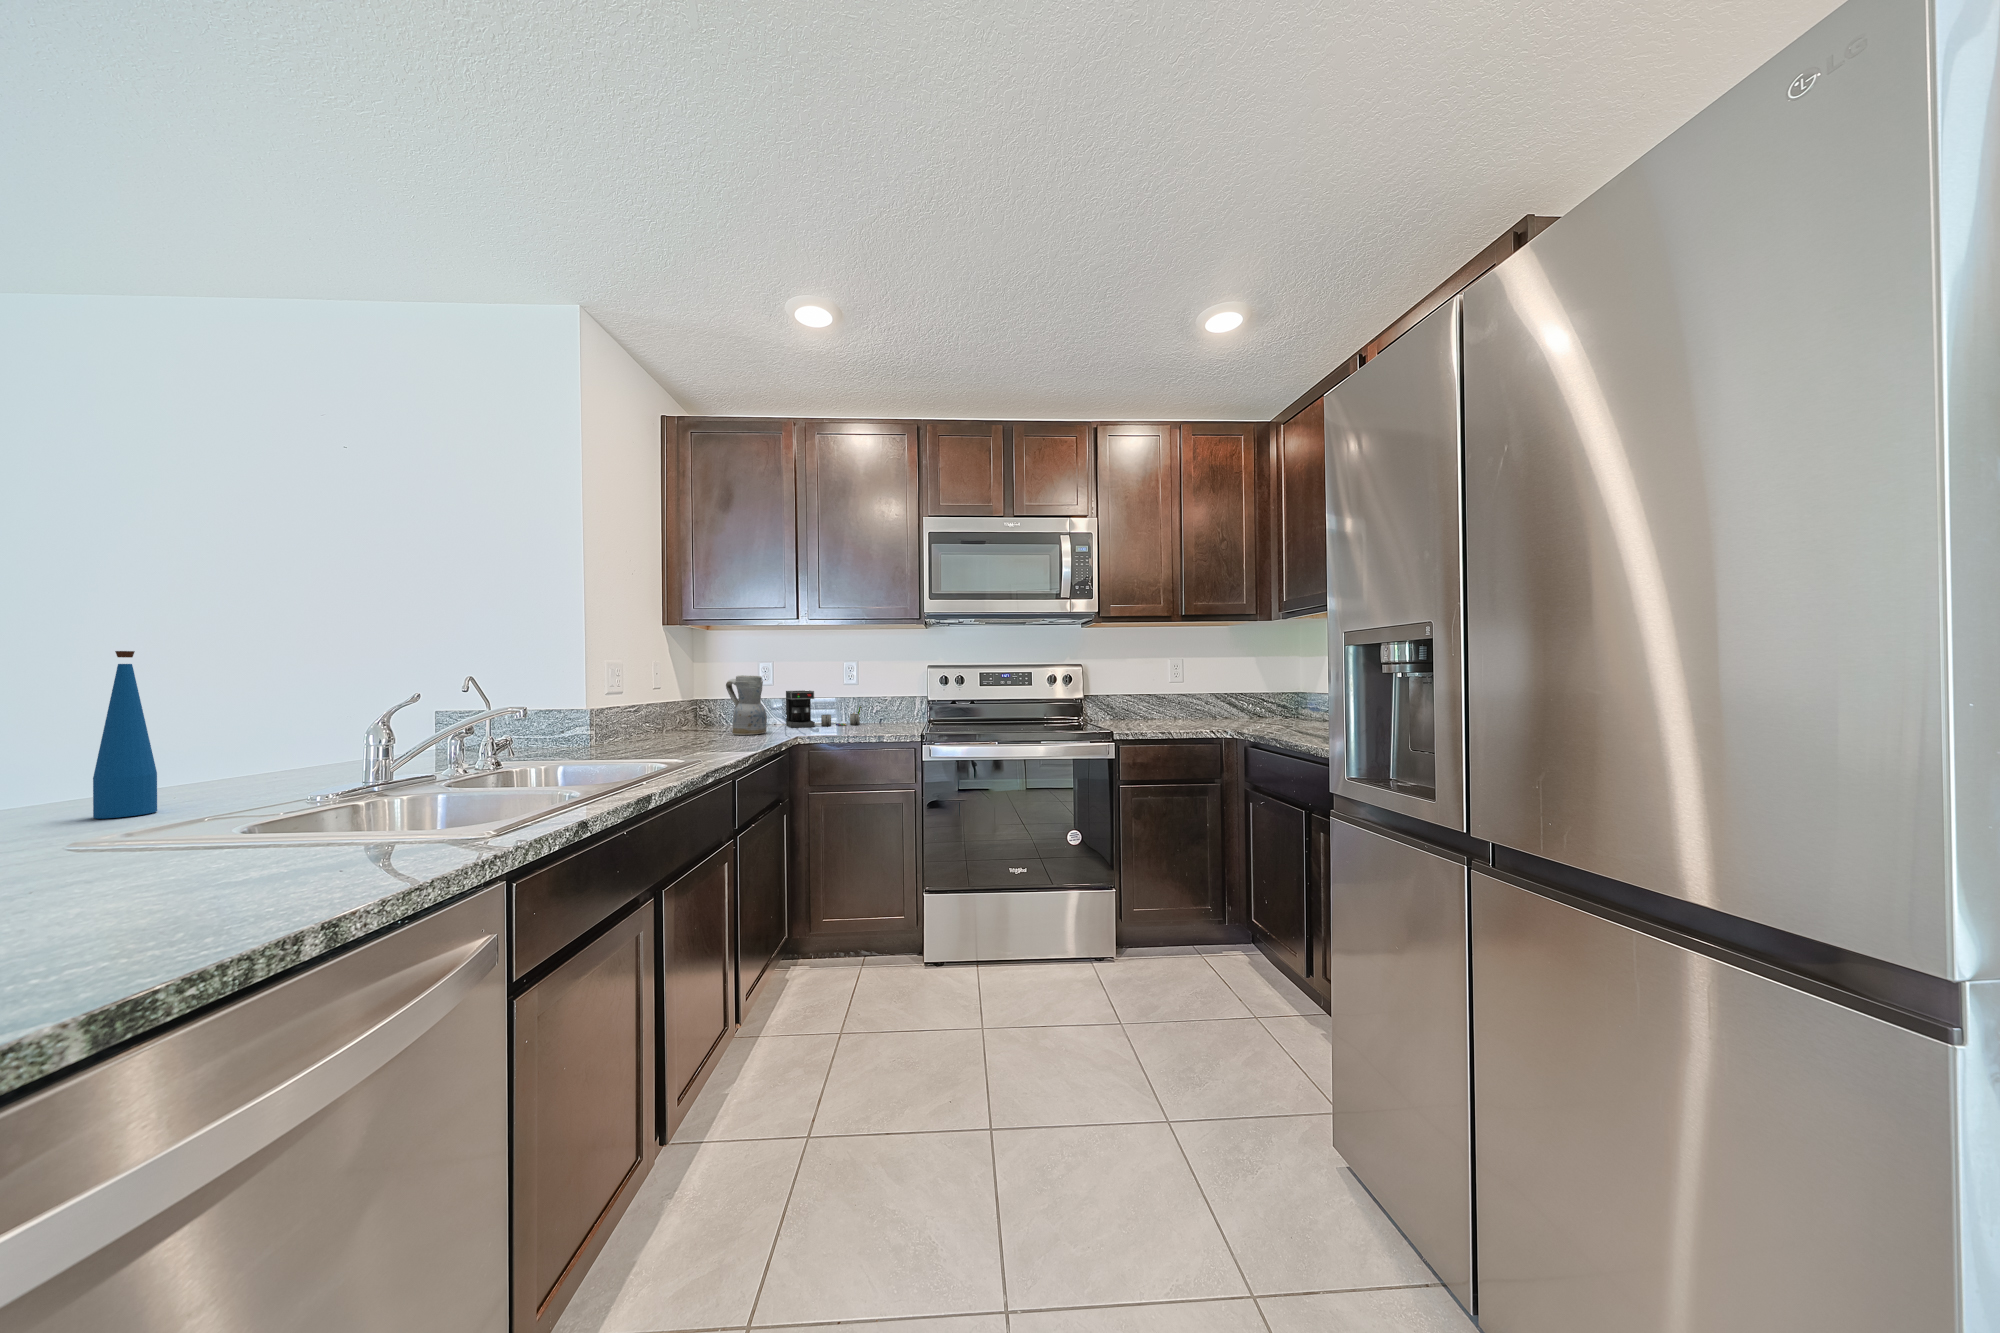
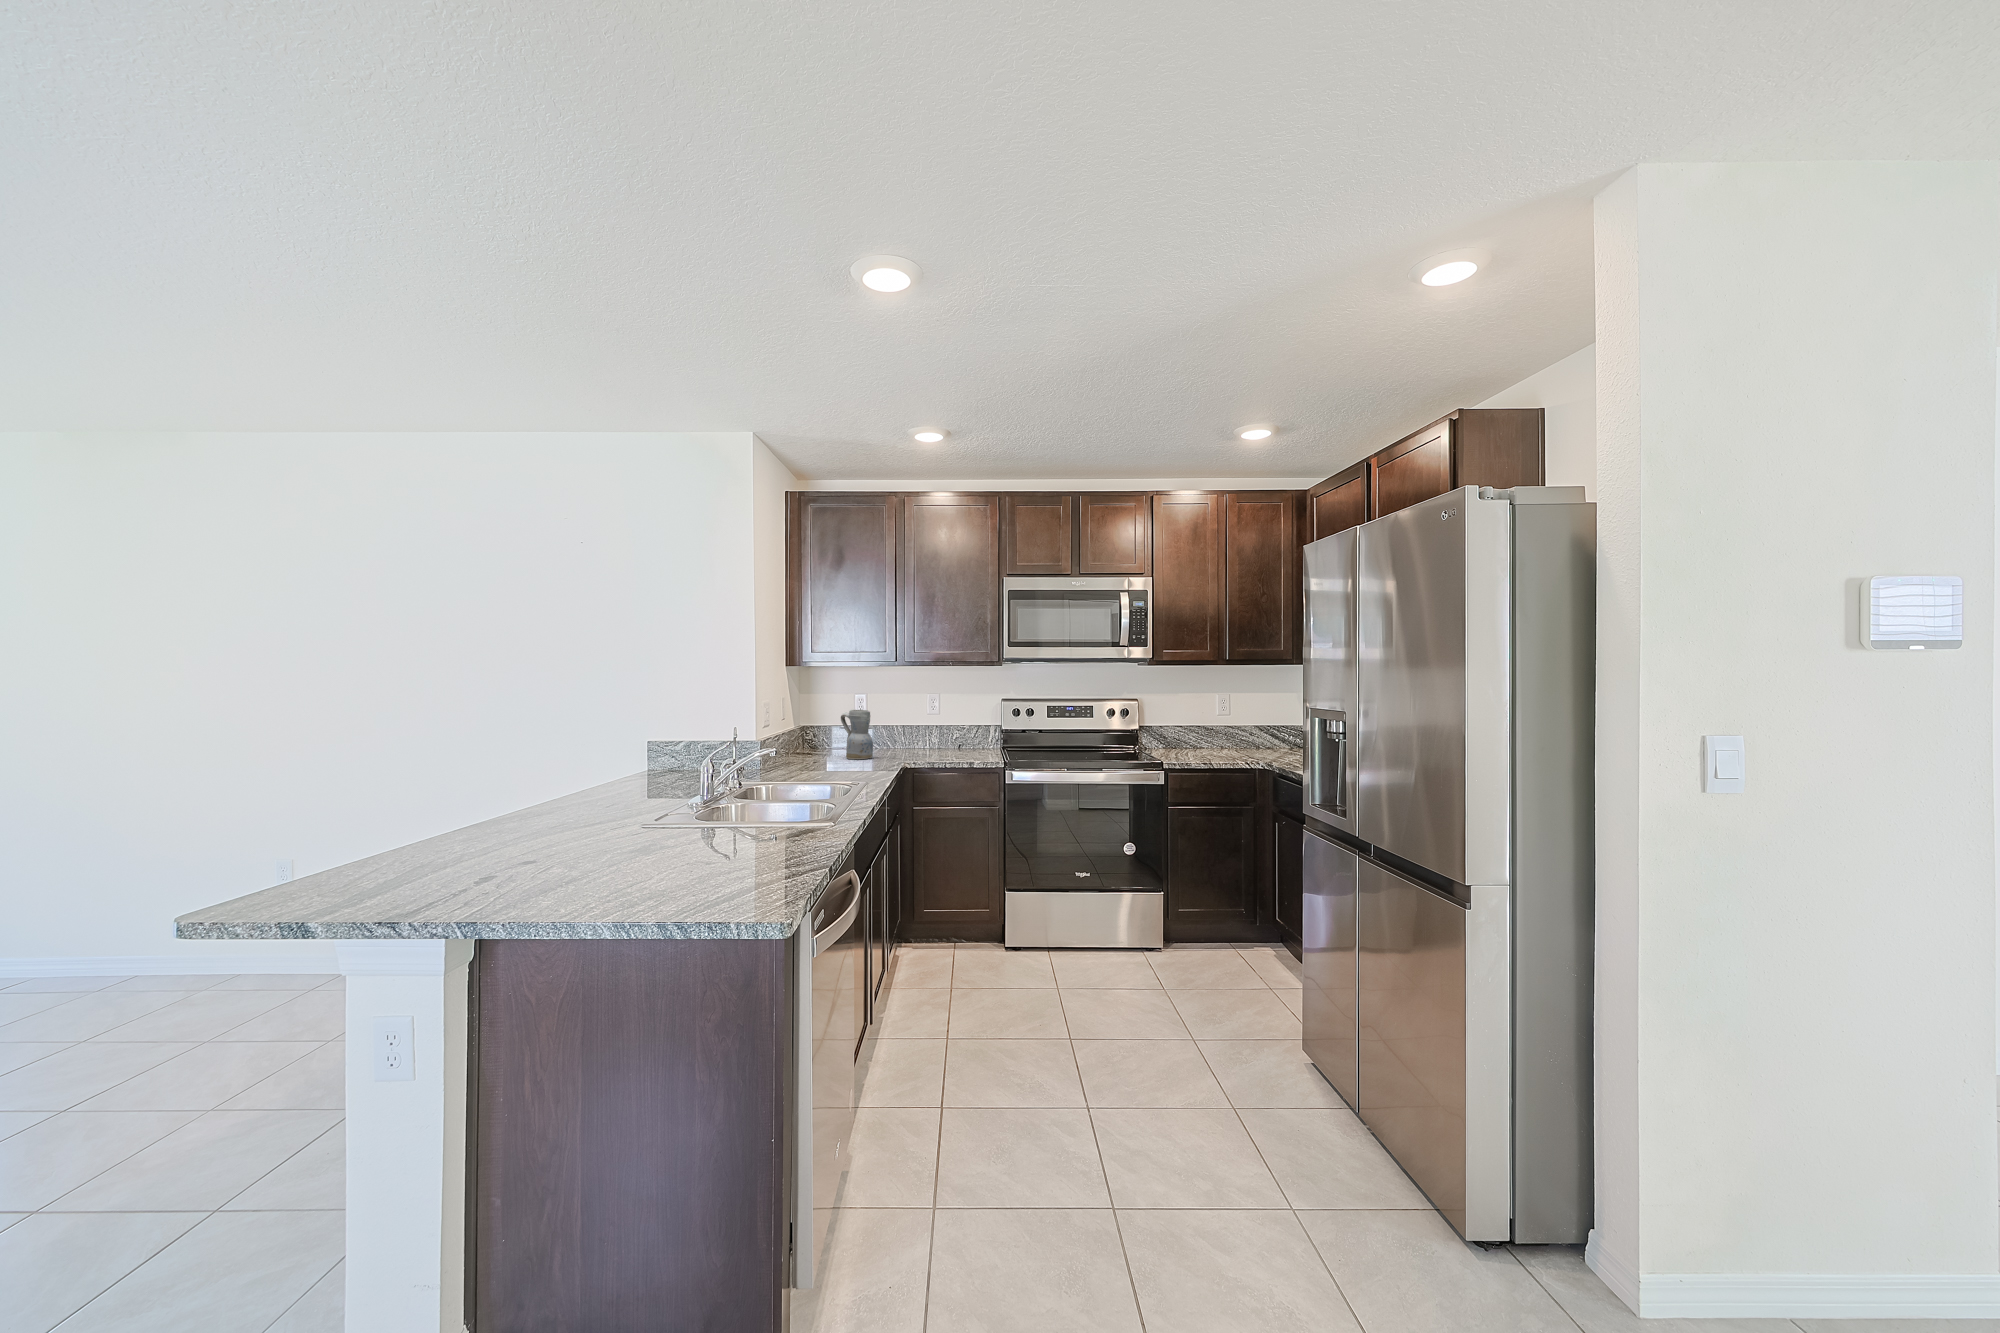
bottle: present [93,651,157,819] -> none [552,716,578,814]
coffee maker: present [786,691,861,728] -> none [880,719,945,752]

